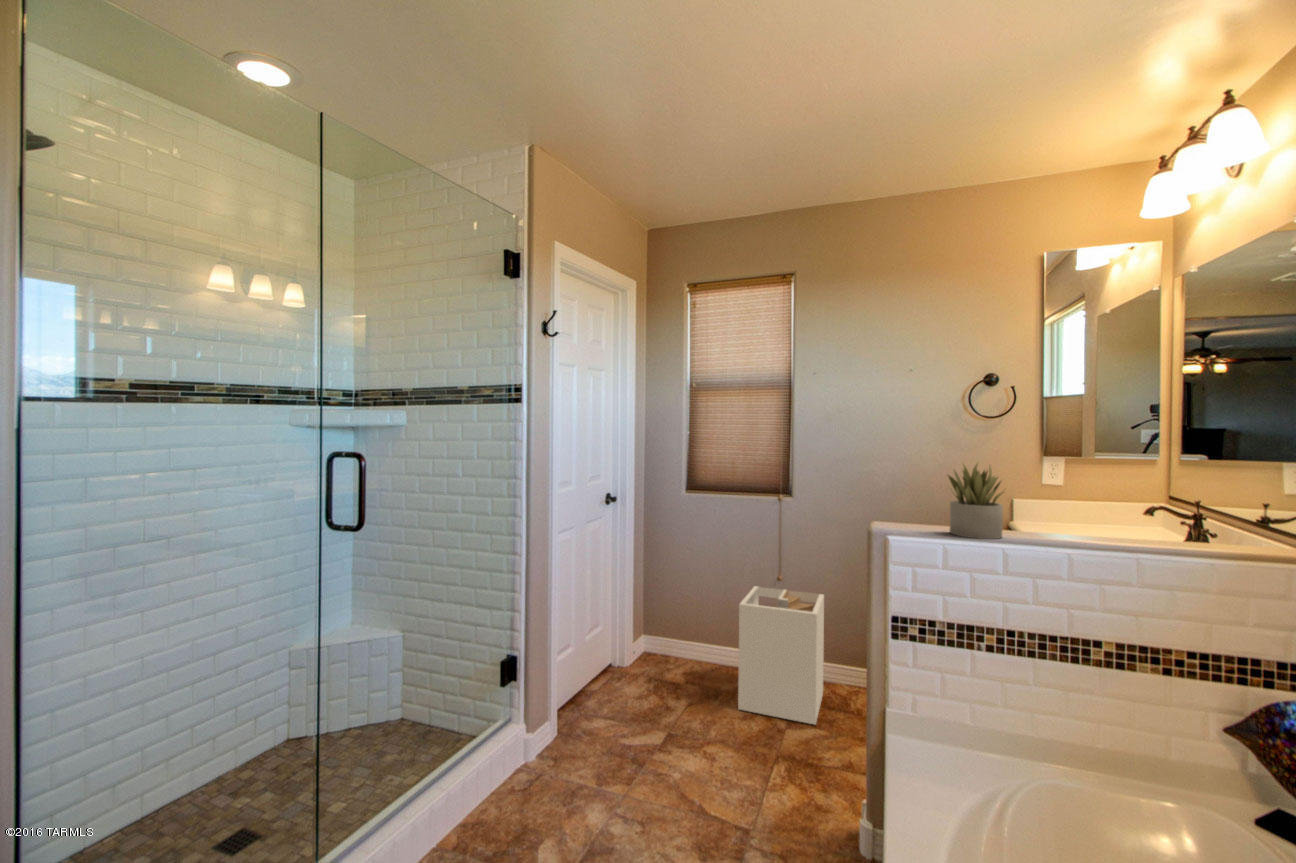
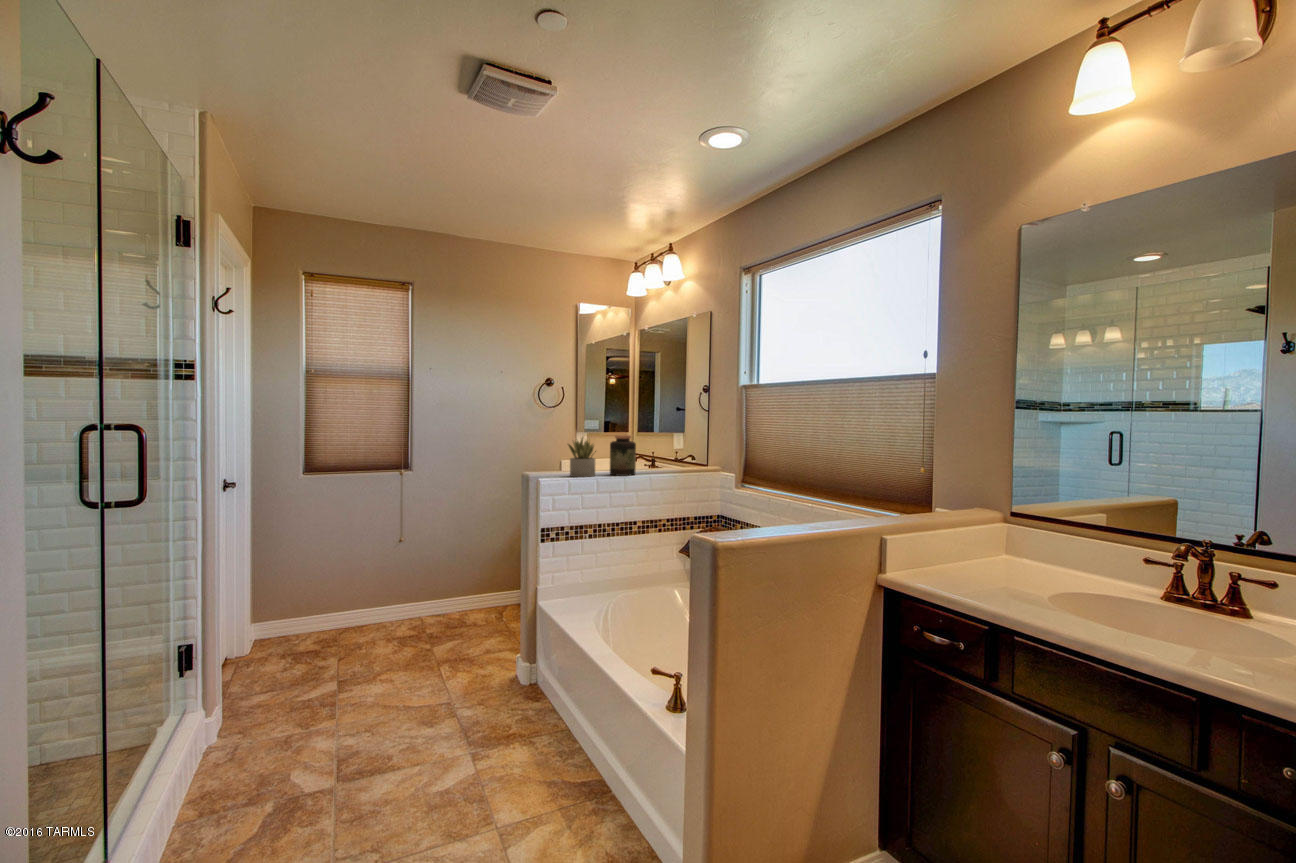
jar: none [1041,464,1104,546] -> present [610,435,636,476]
laundry hamper: present [738,586,824,725] -> none [383,544,450,649]

